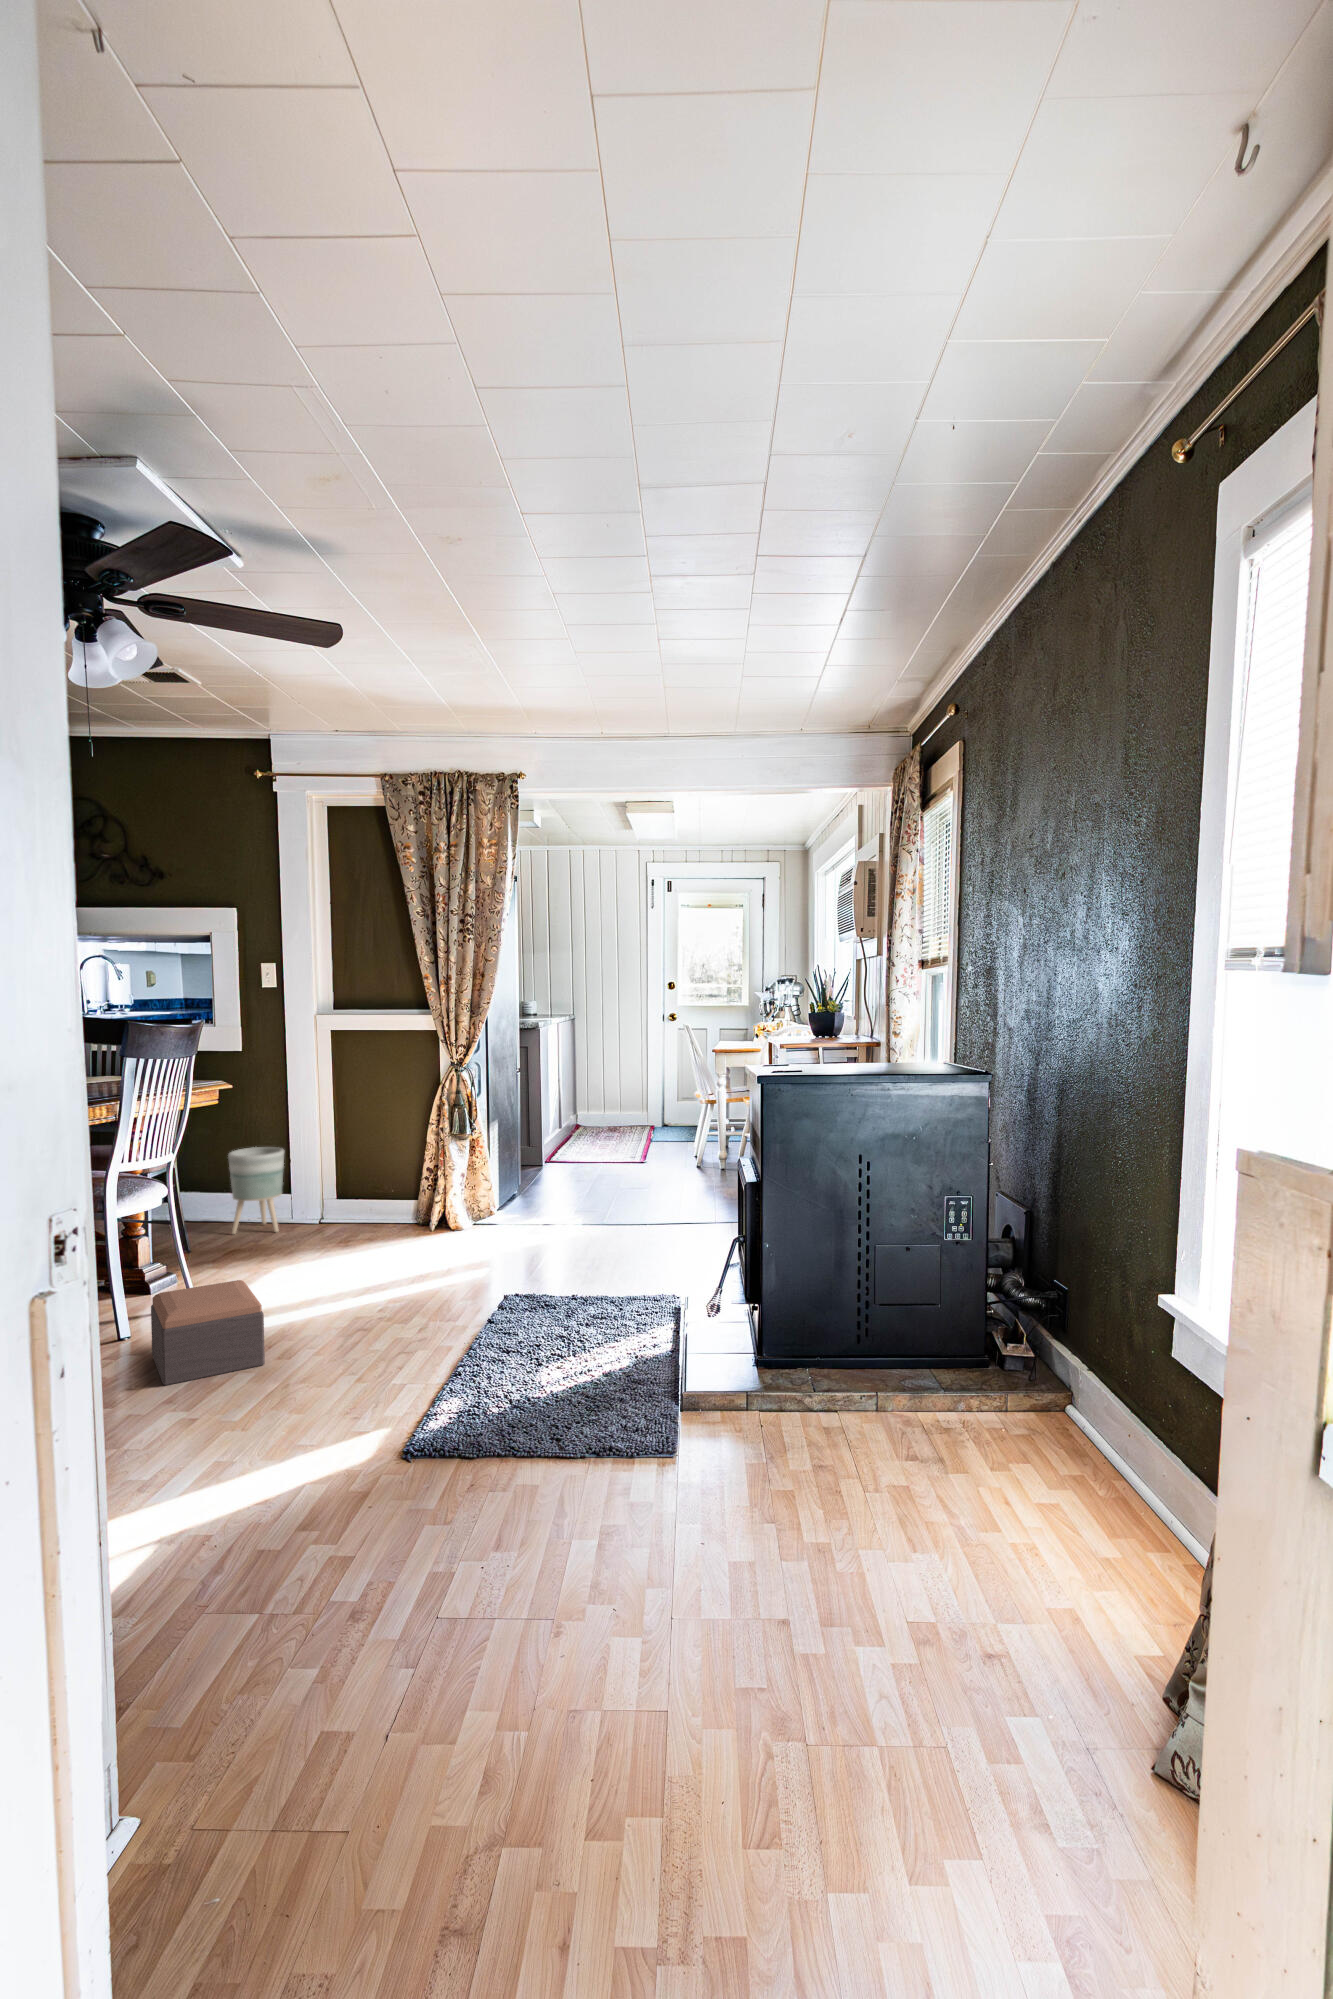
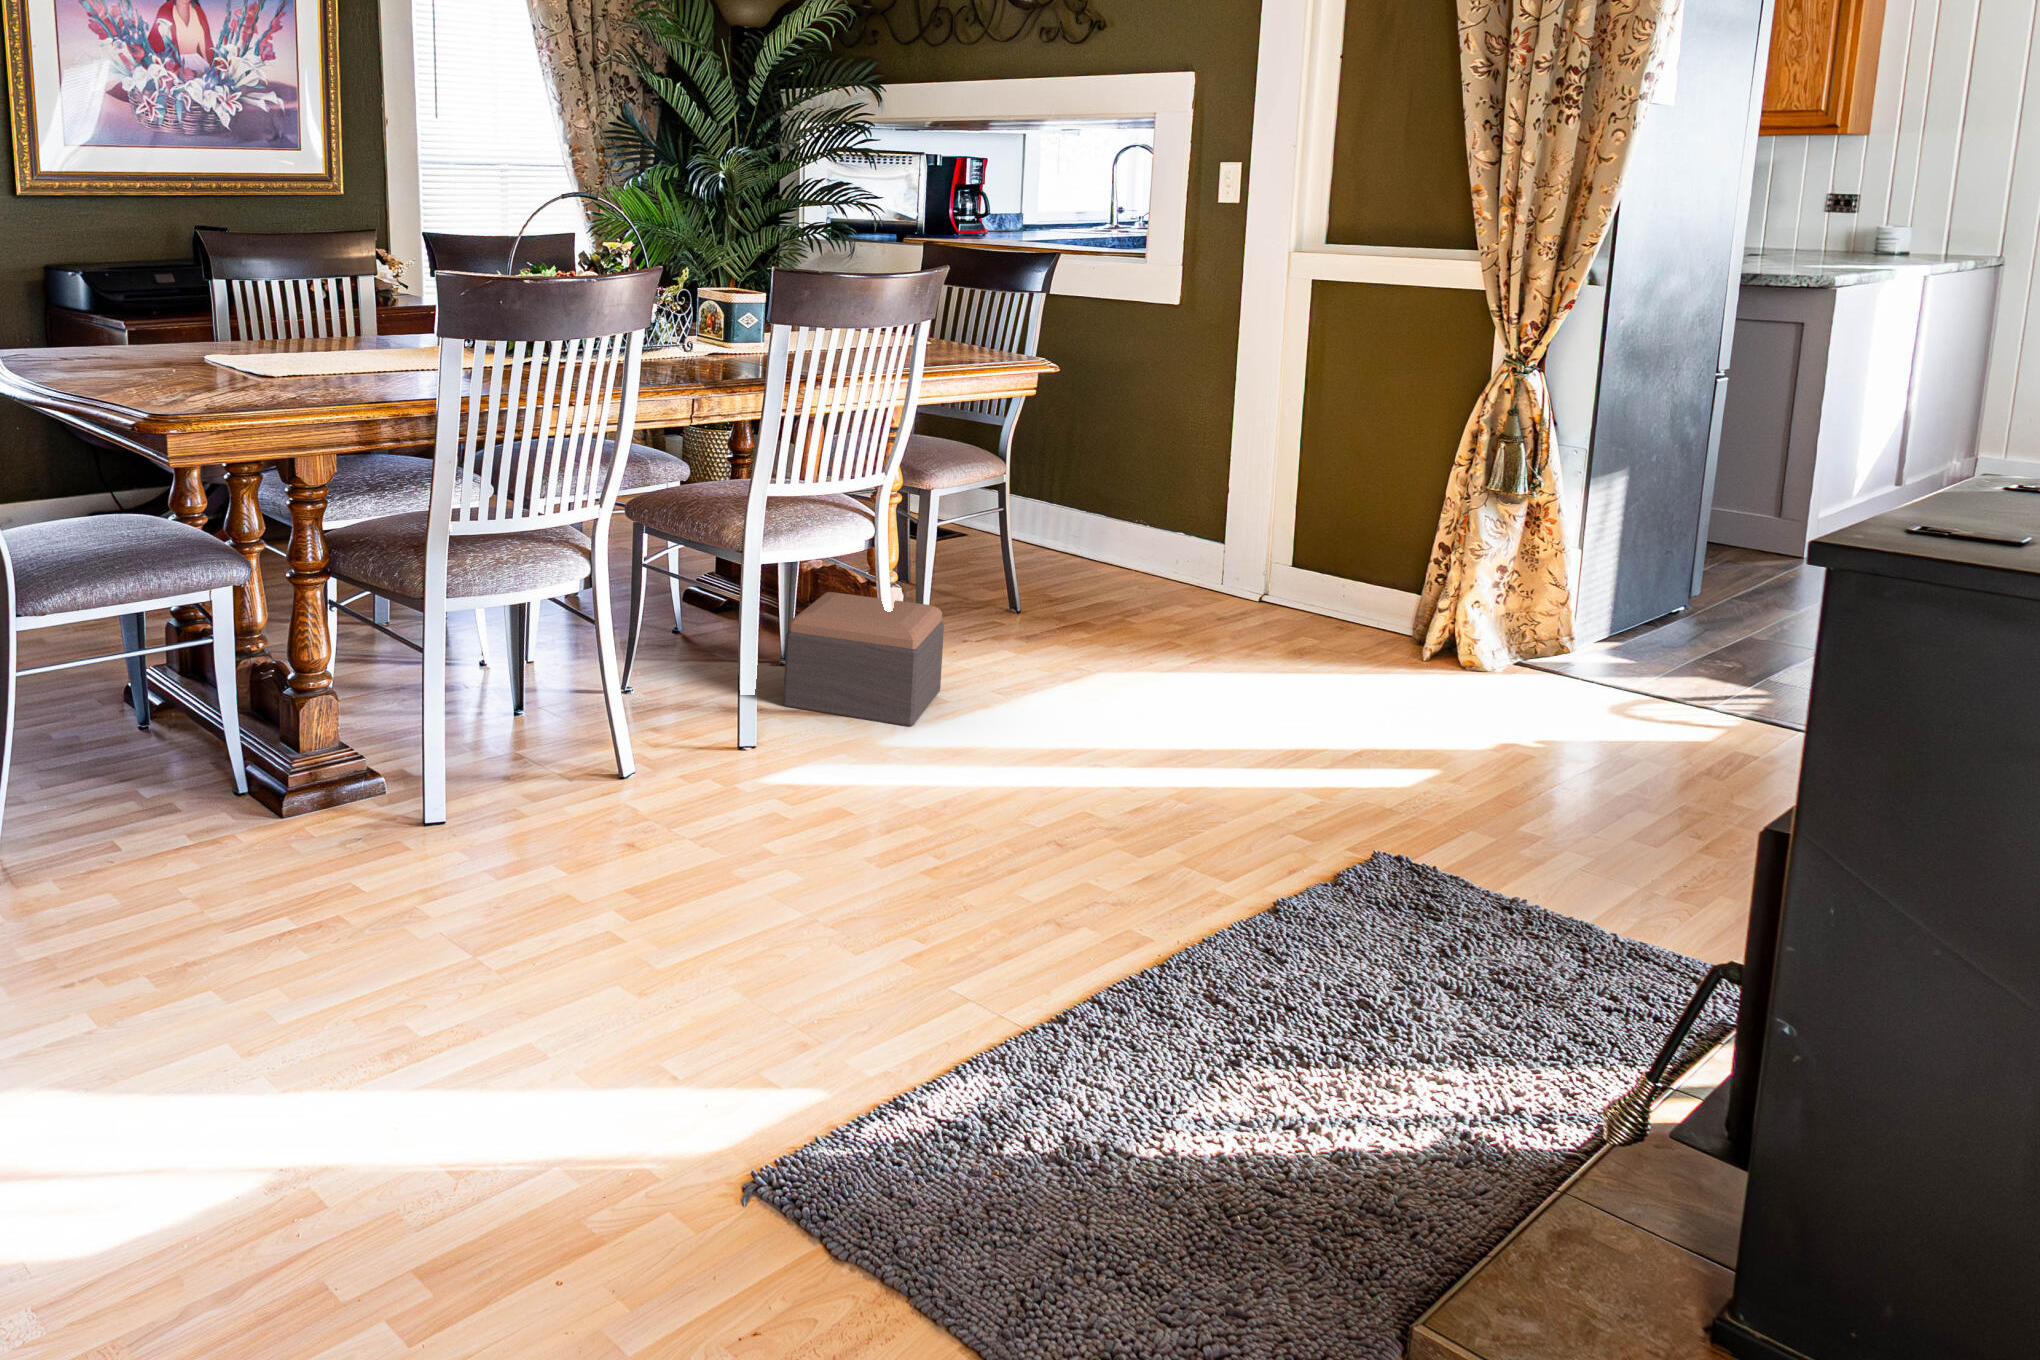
planter: present [228,1147,284,1234] -> none [1117,455,1213,593]

